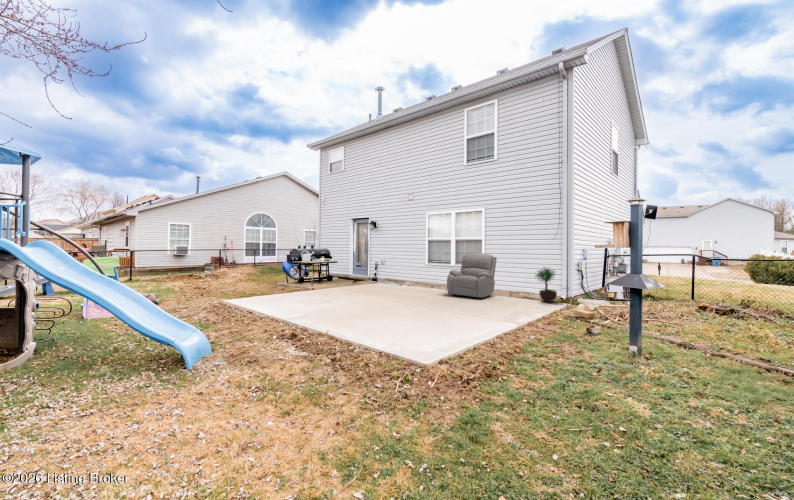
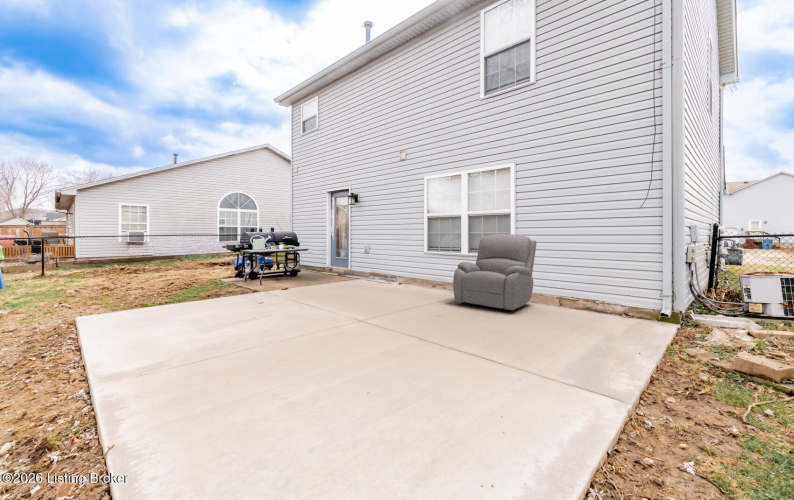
potted tree: present [536,268,557,302] -> none [610,252,660,320]

